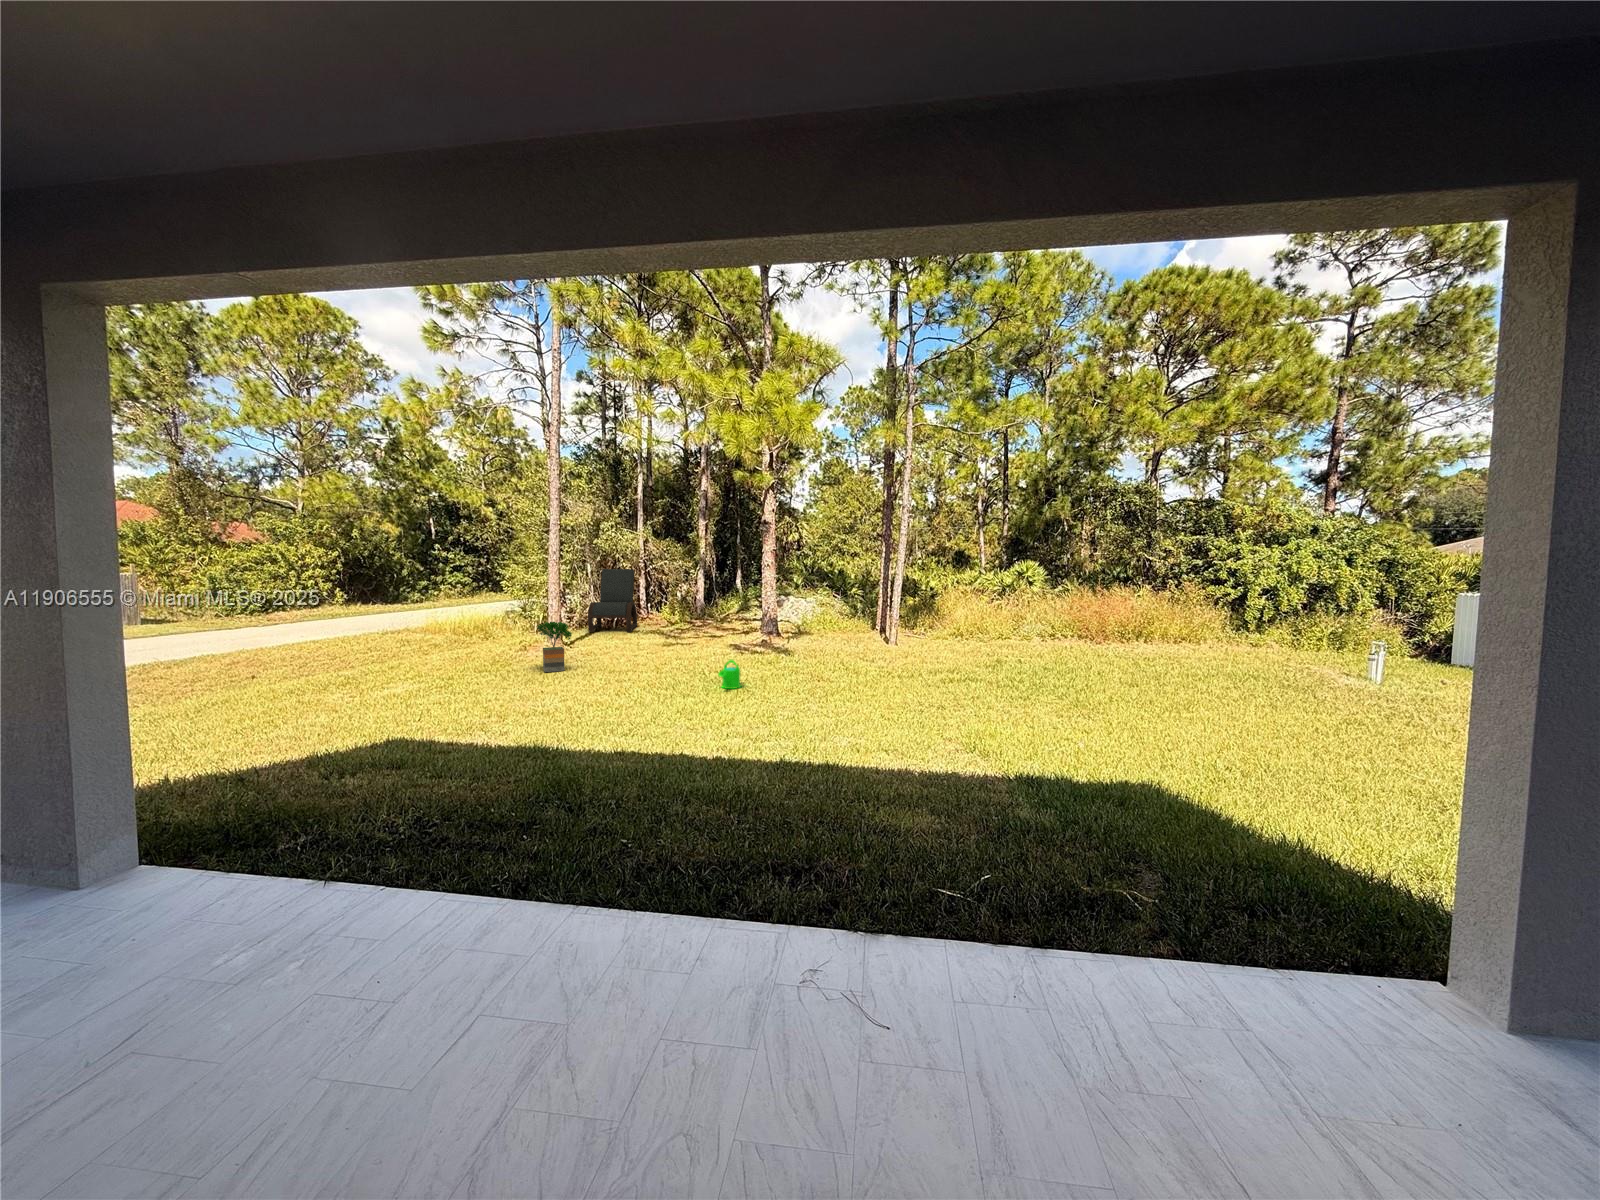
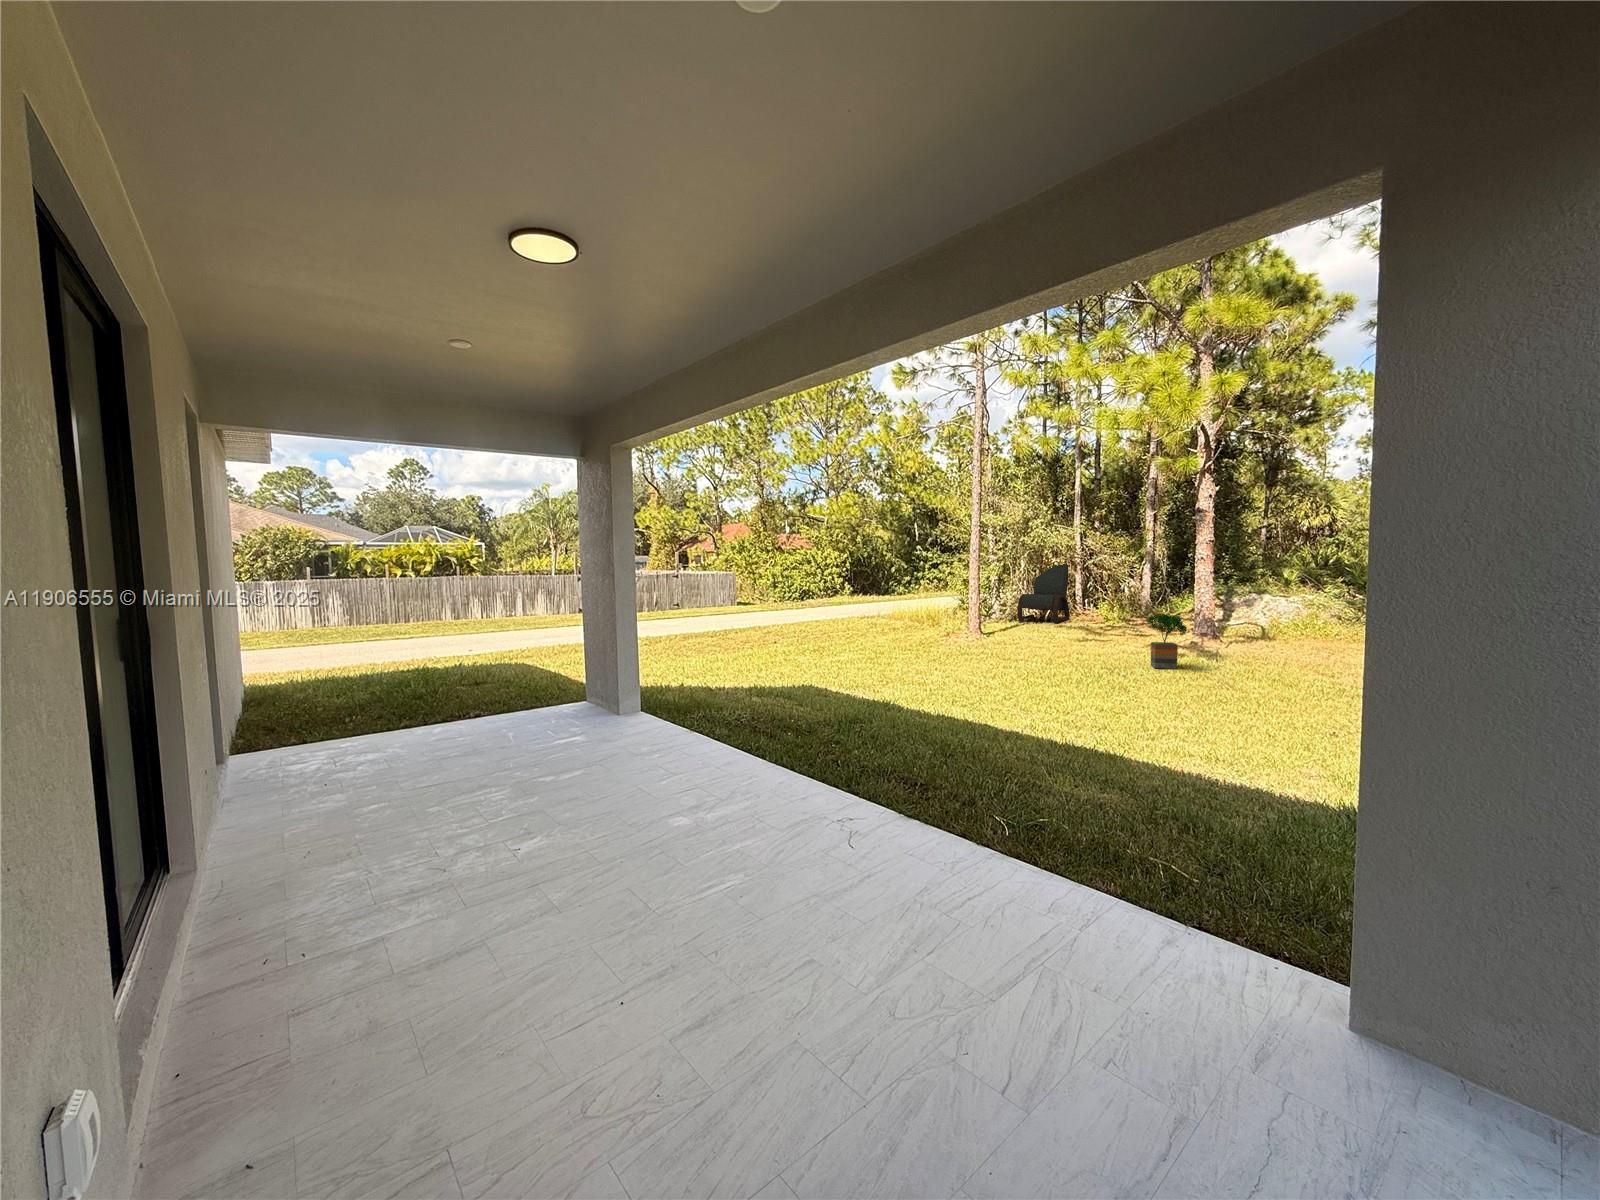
potted tree: present [537,622,572,672] -> present [1146,614,1187,669]
watering can: present [718,660,741,689] -> none [1090,644,1121,672]

